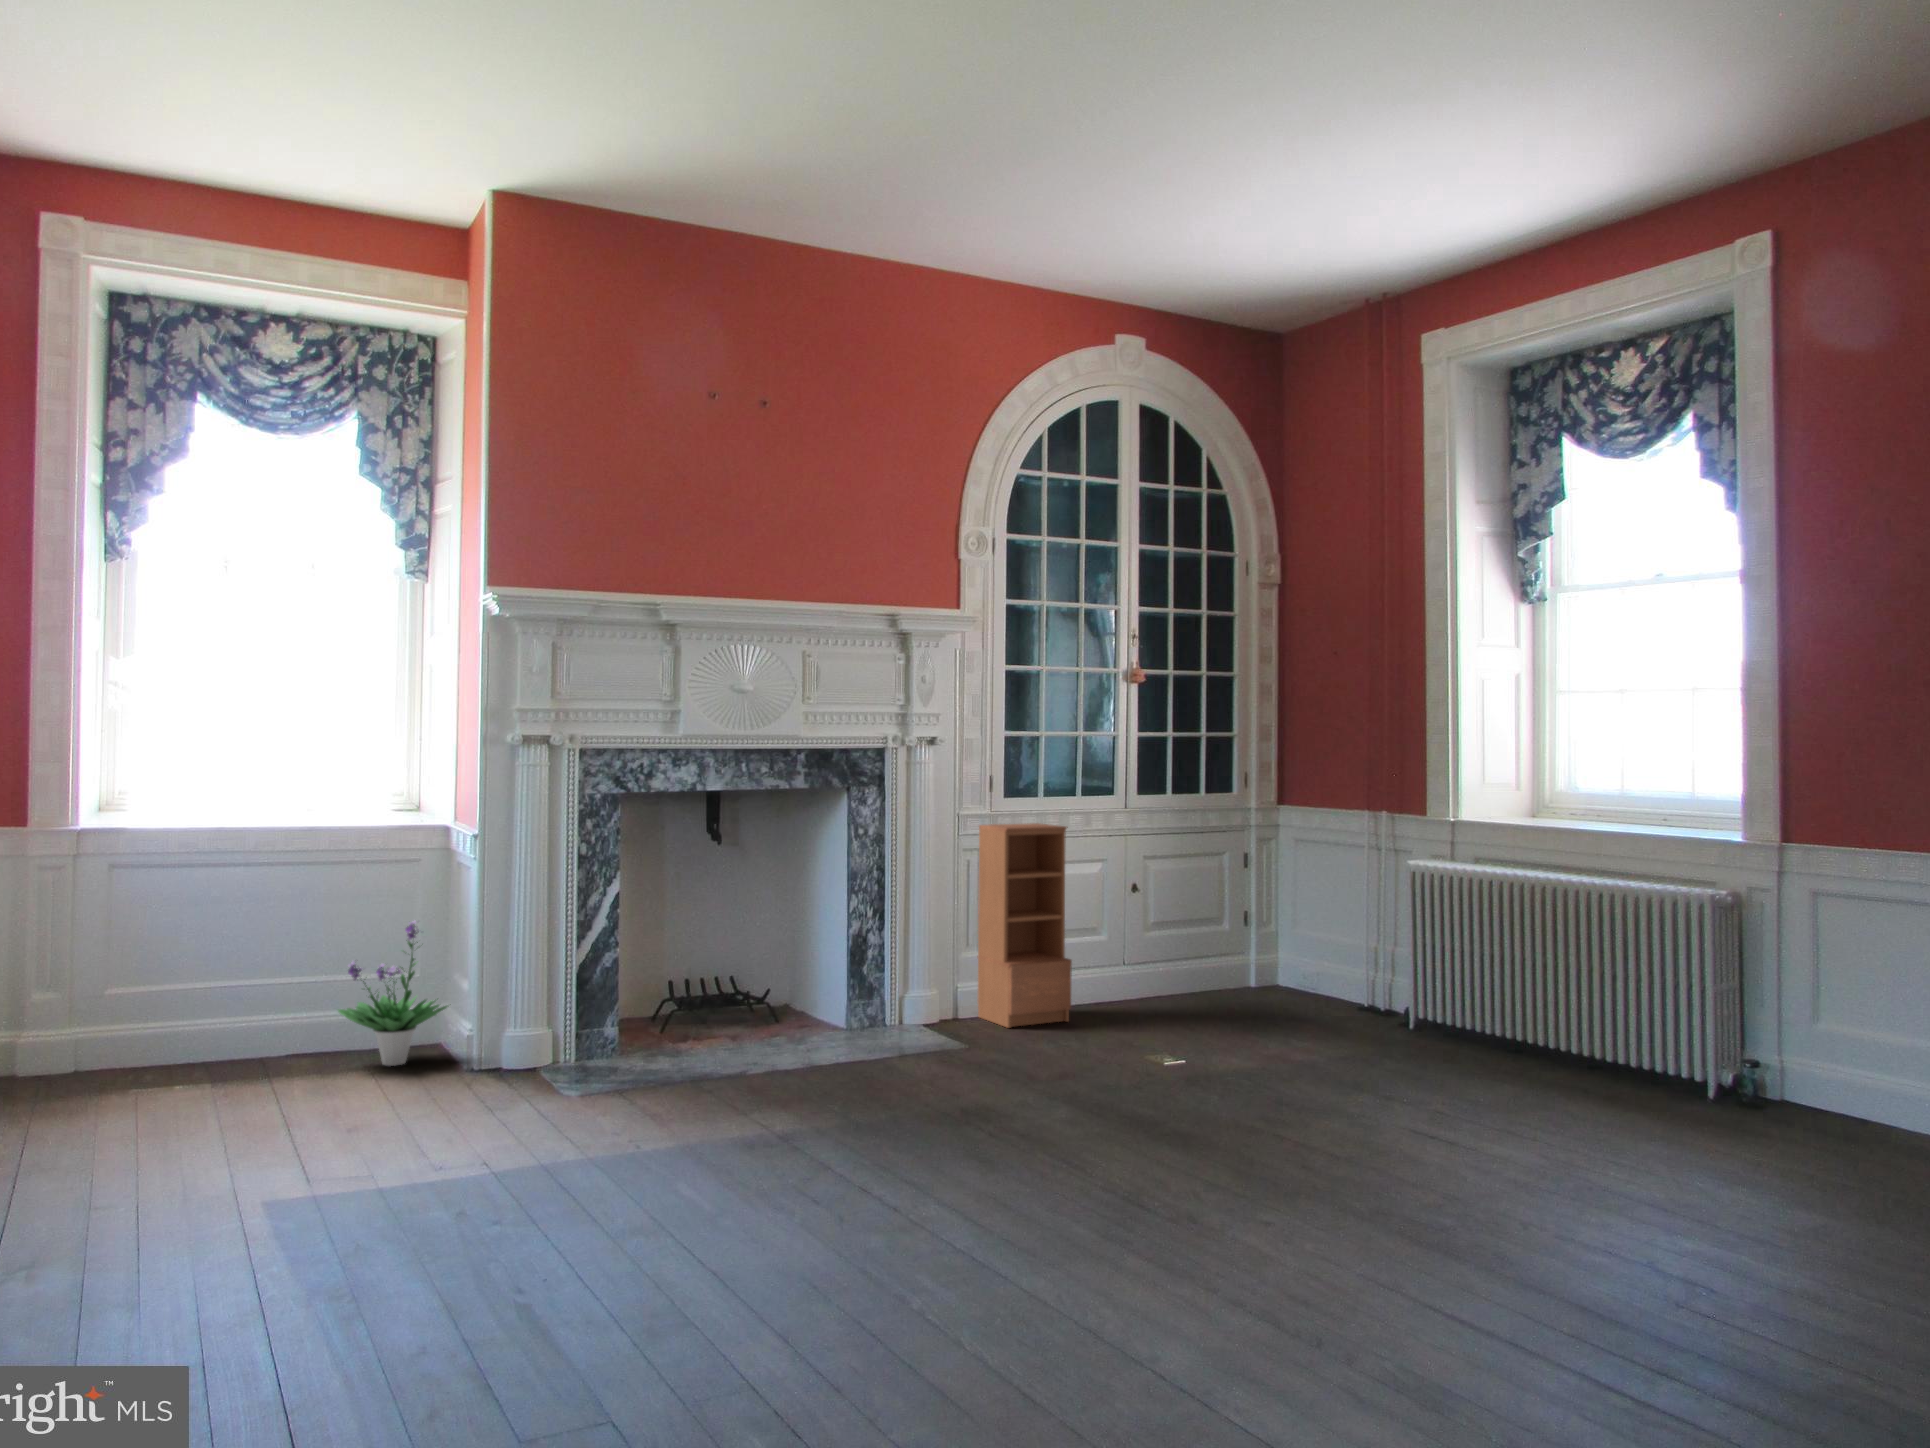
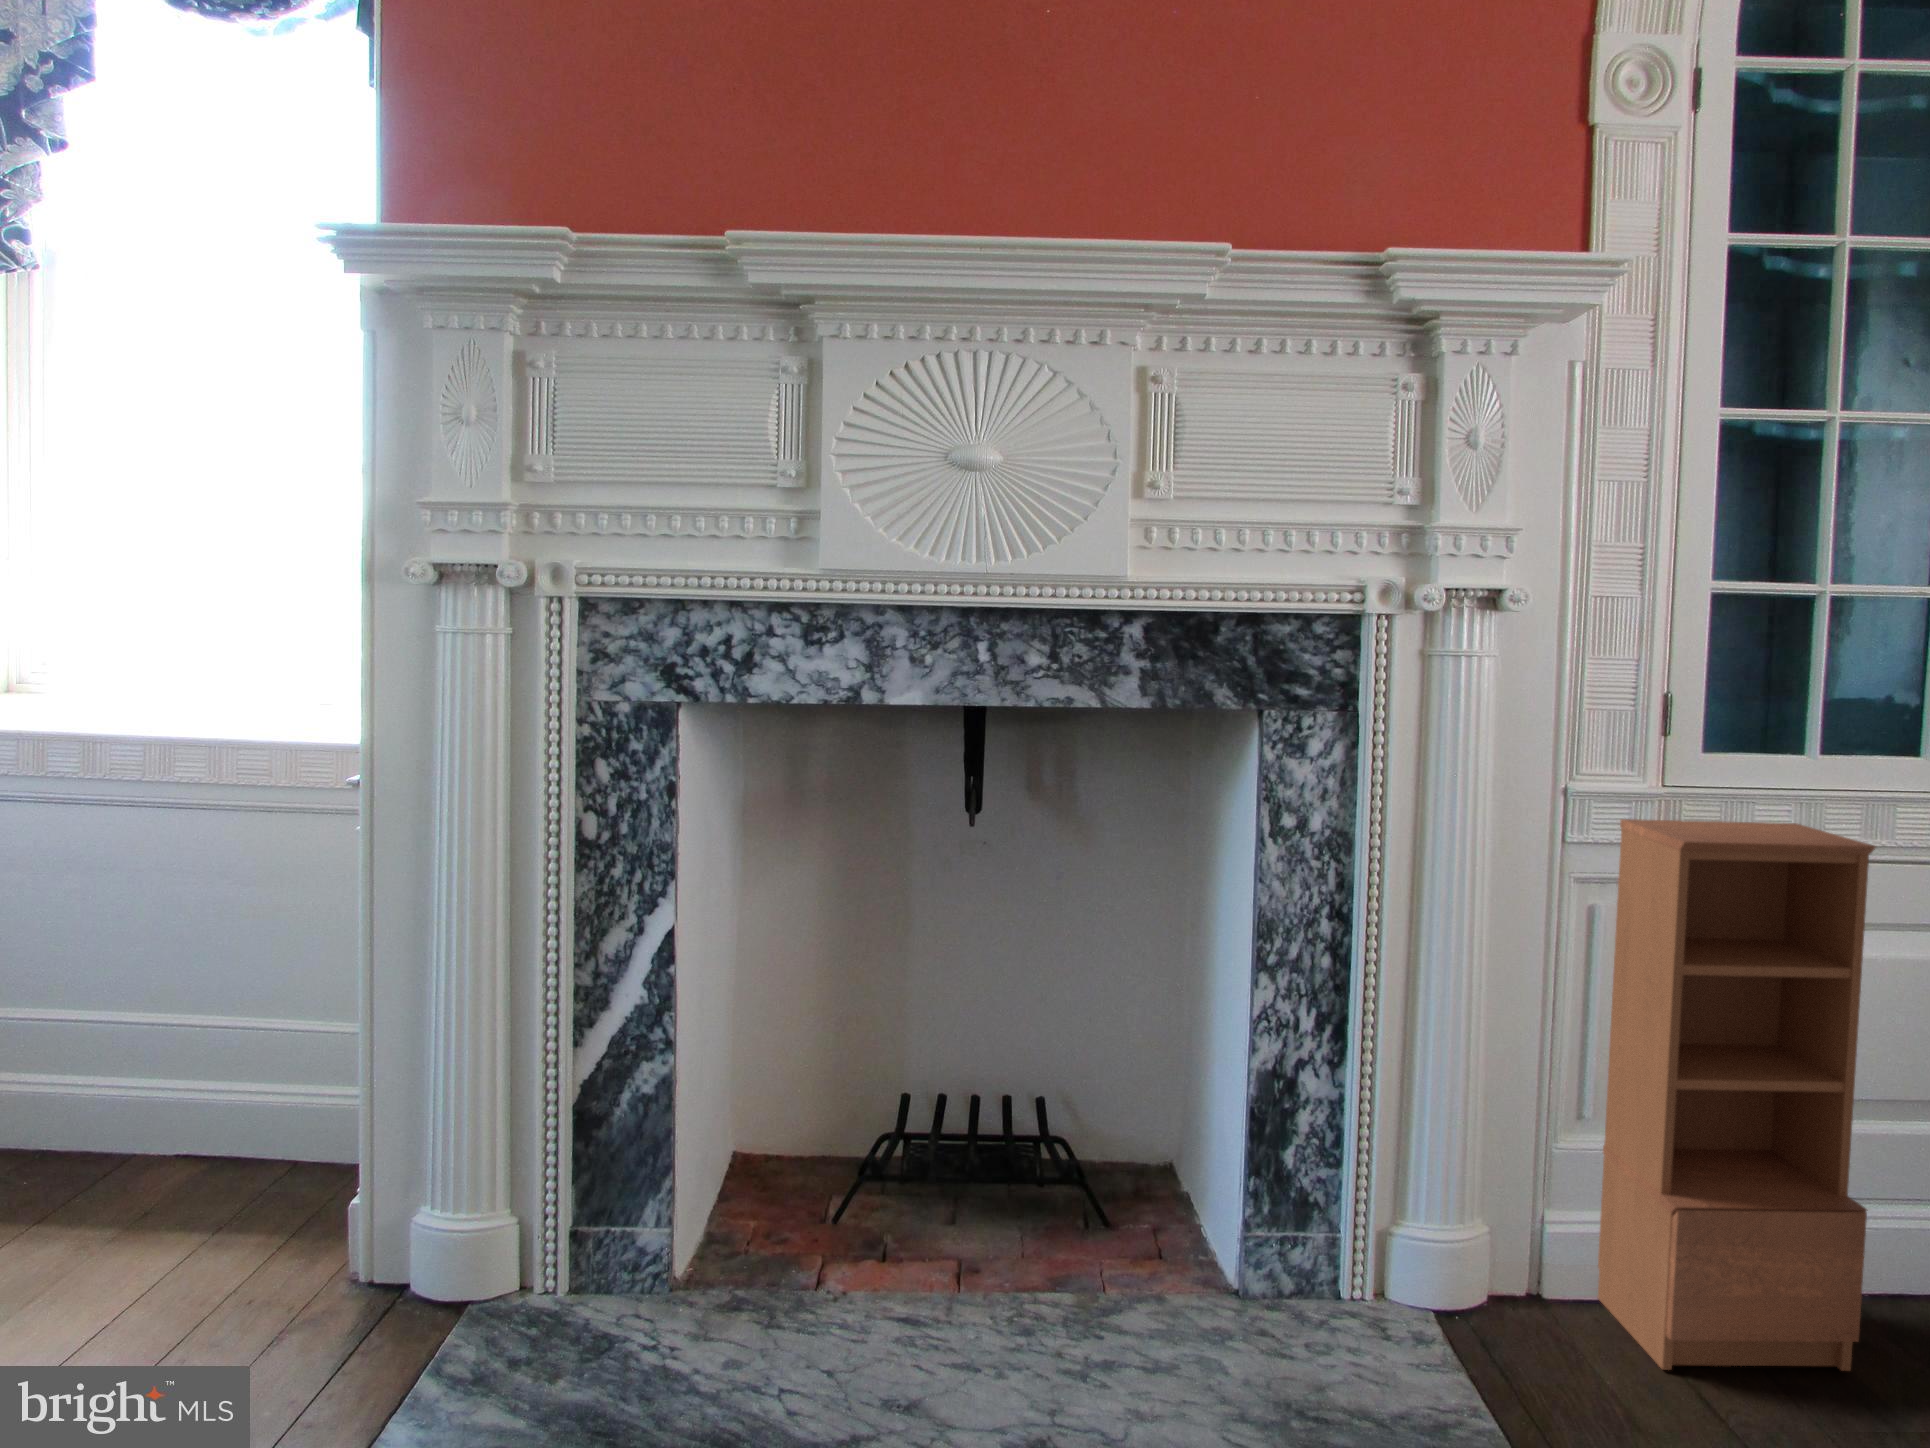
potted plant: present [338,921,448,1066] -> none [141,944,381,1240]

